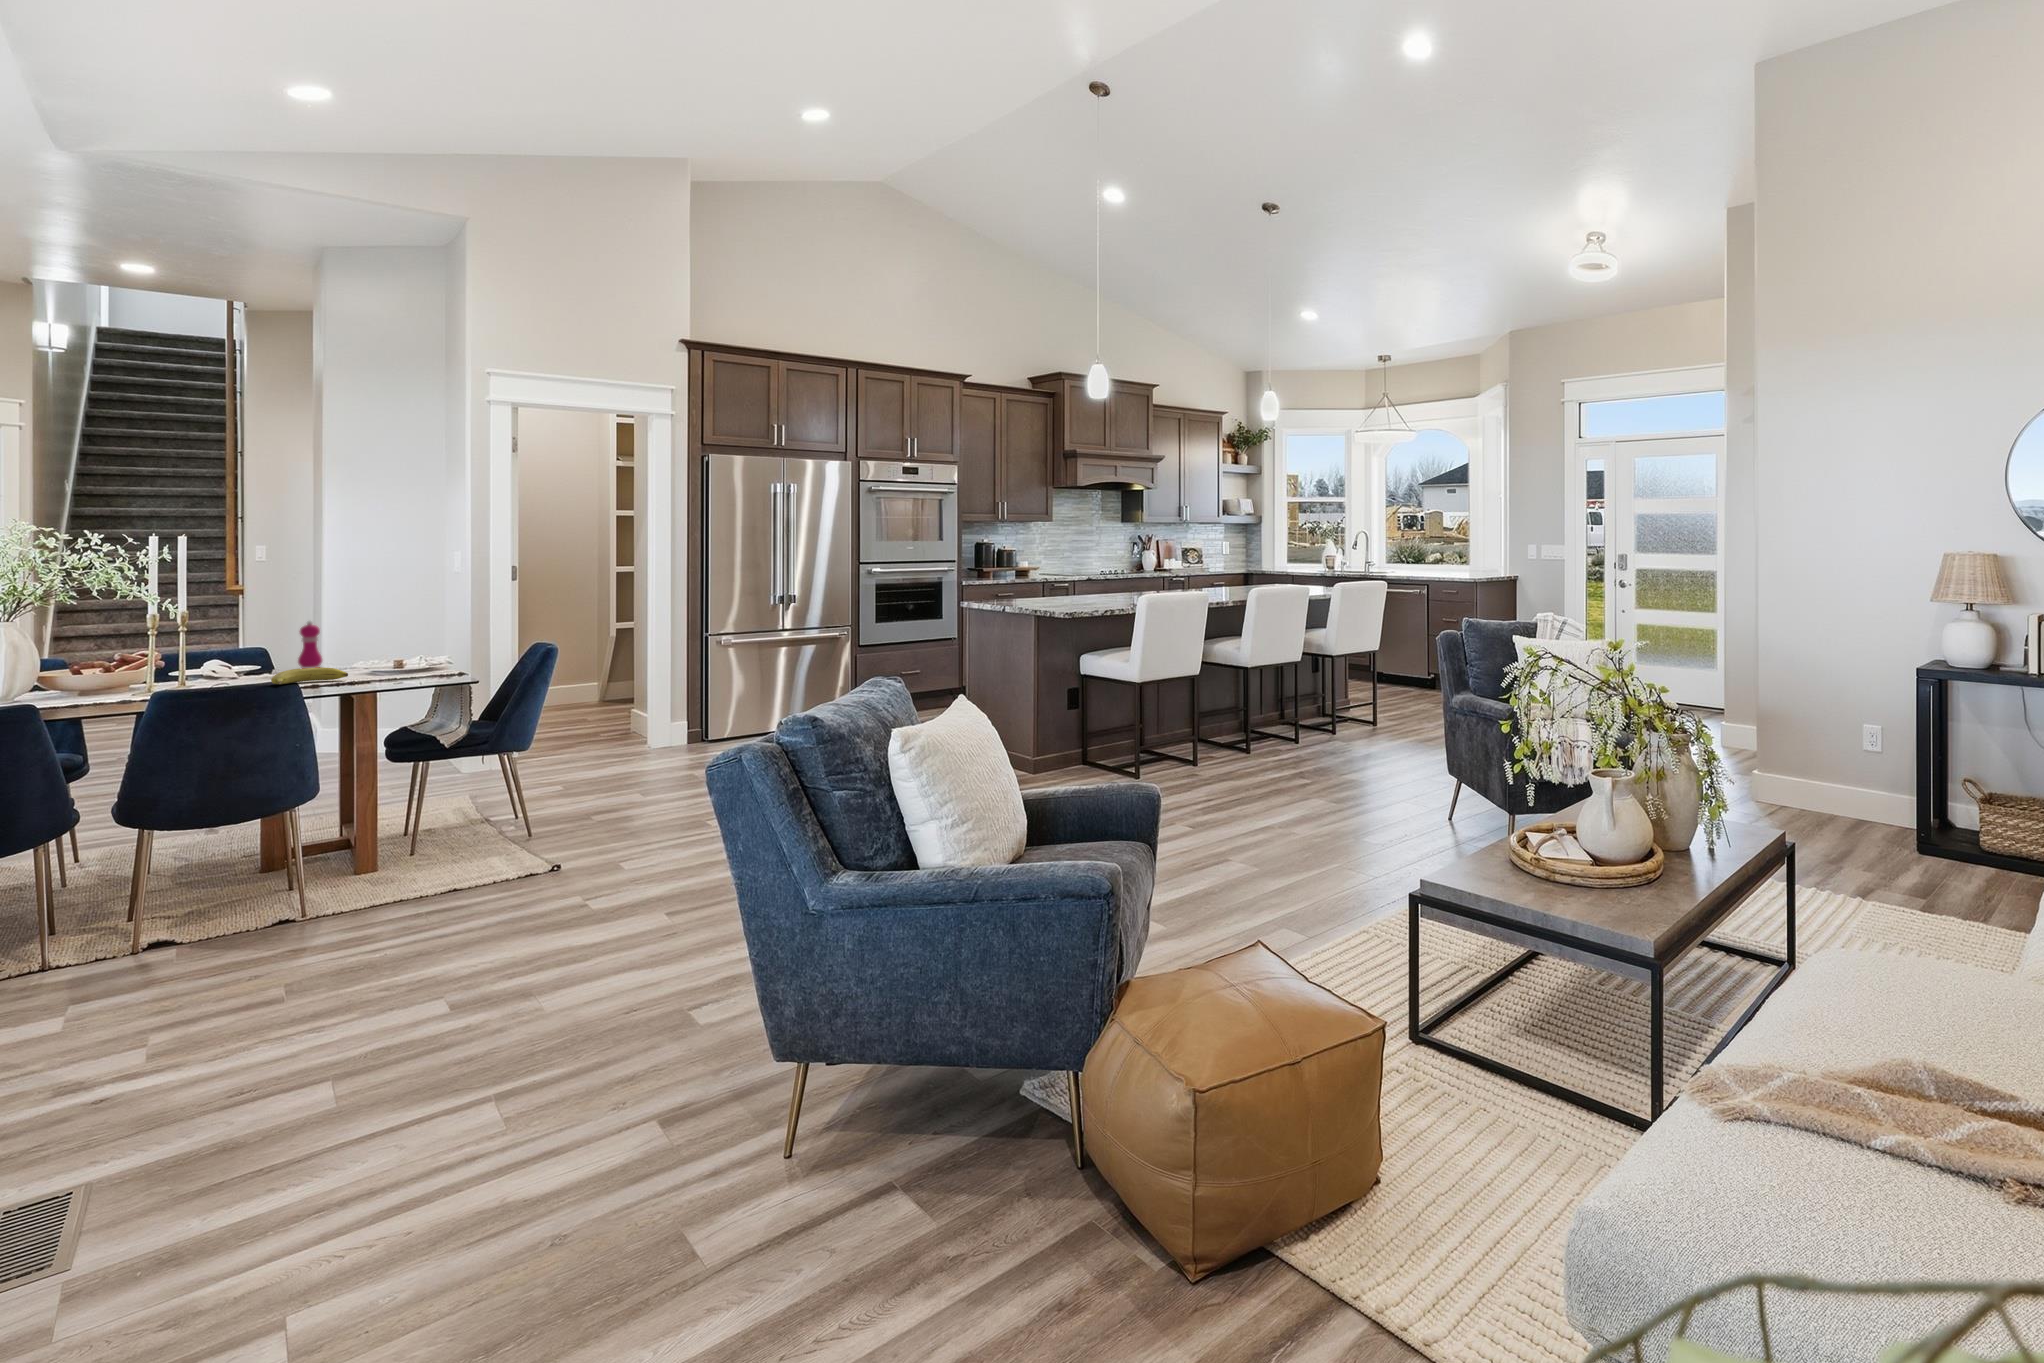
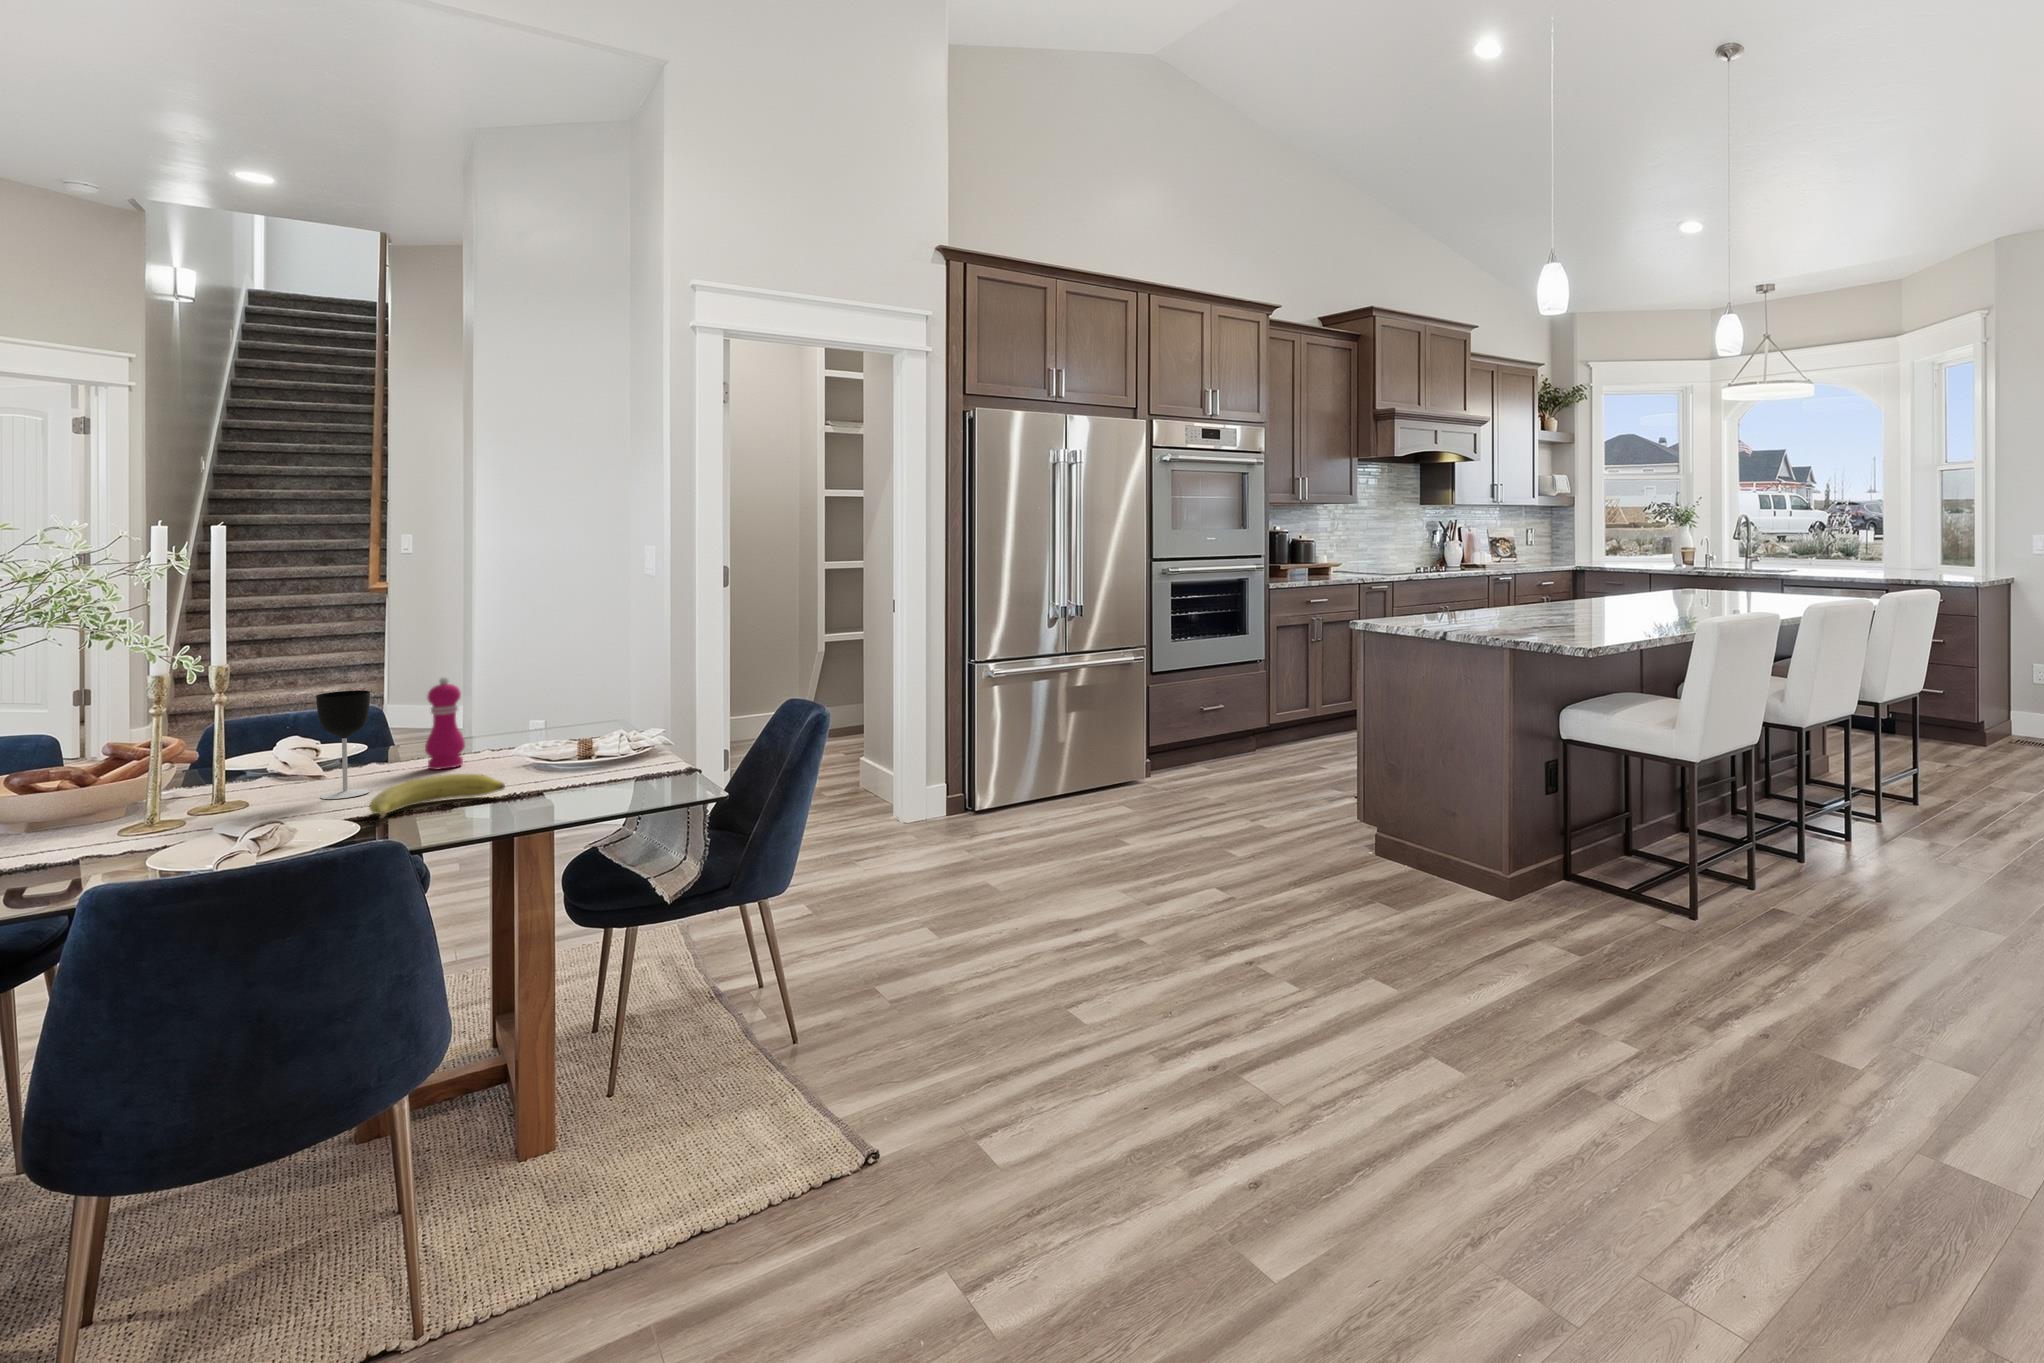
wine glass: none [237,624,268,682] -> present [316,690,370,799]

